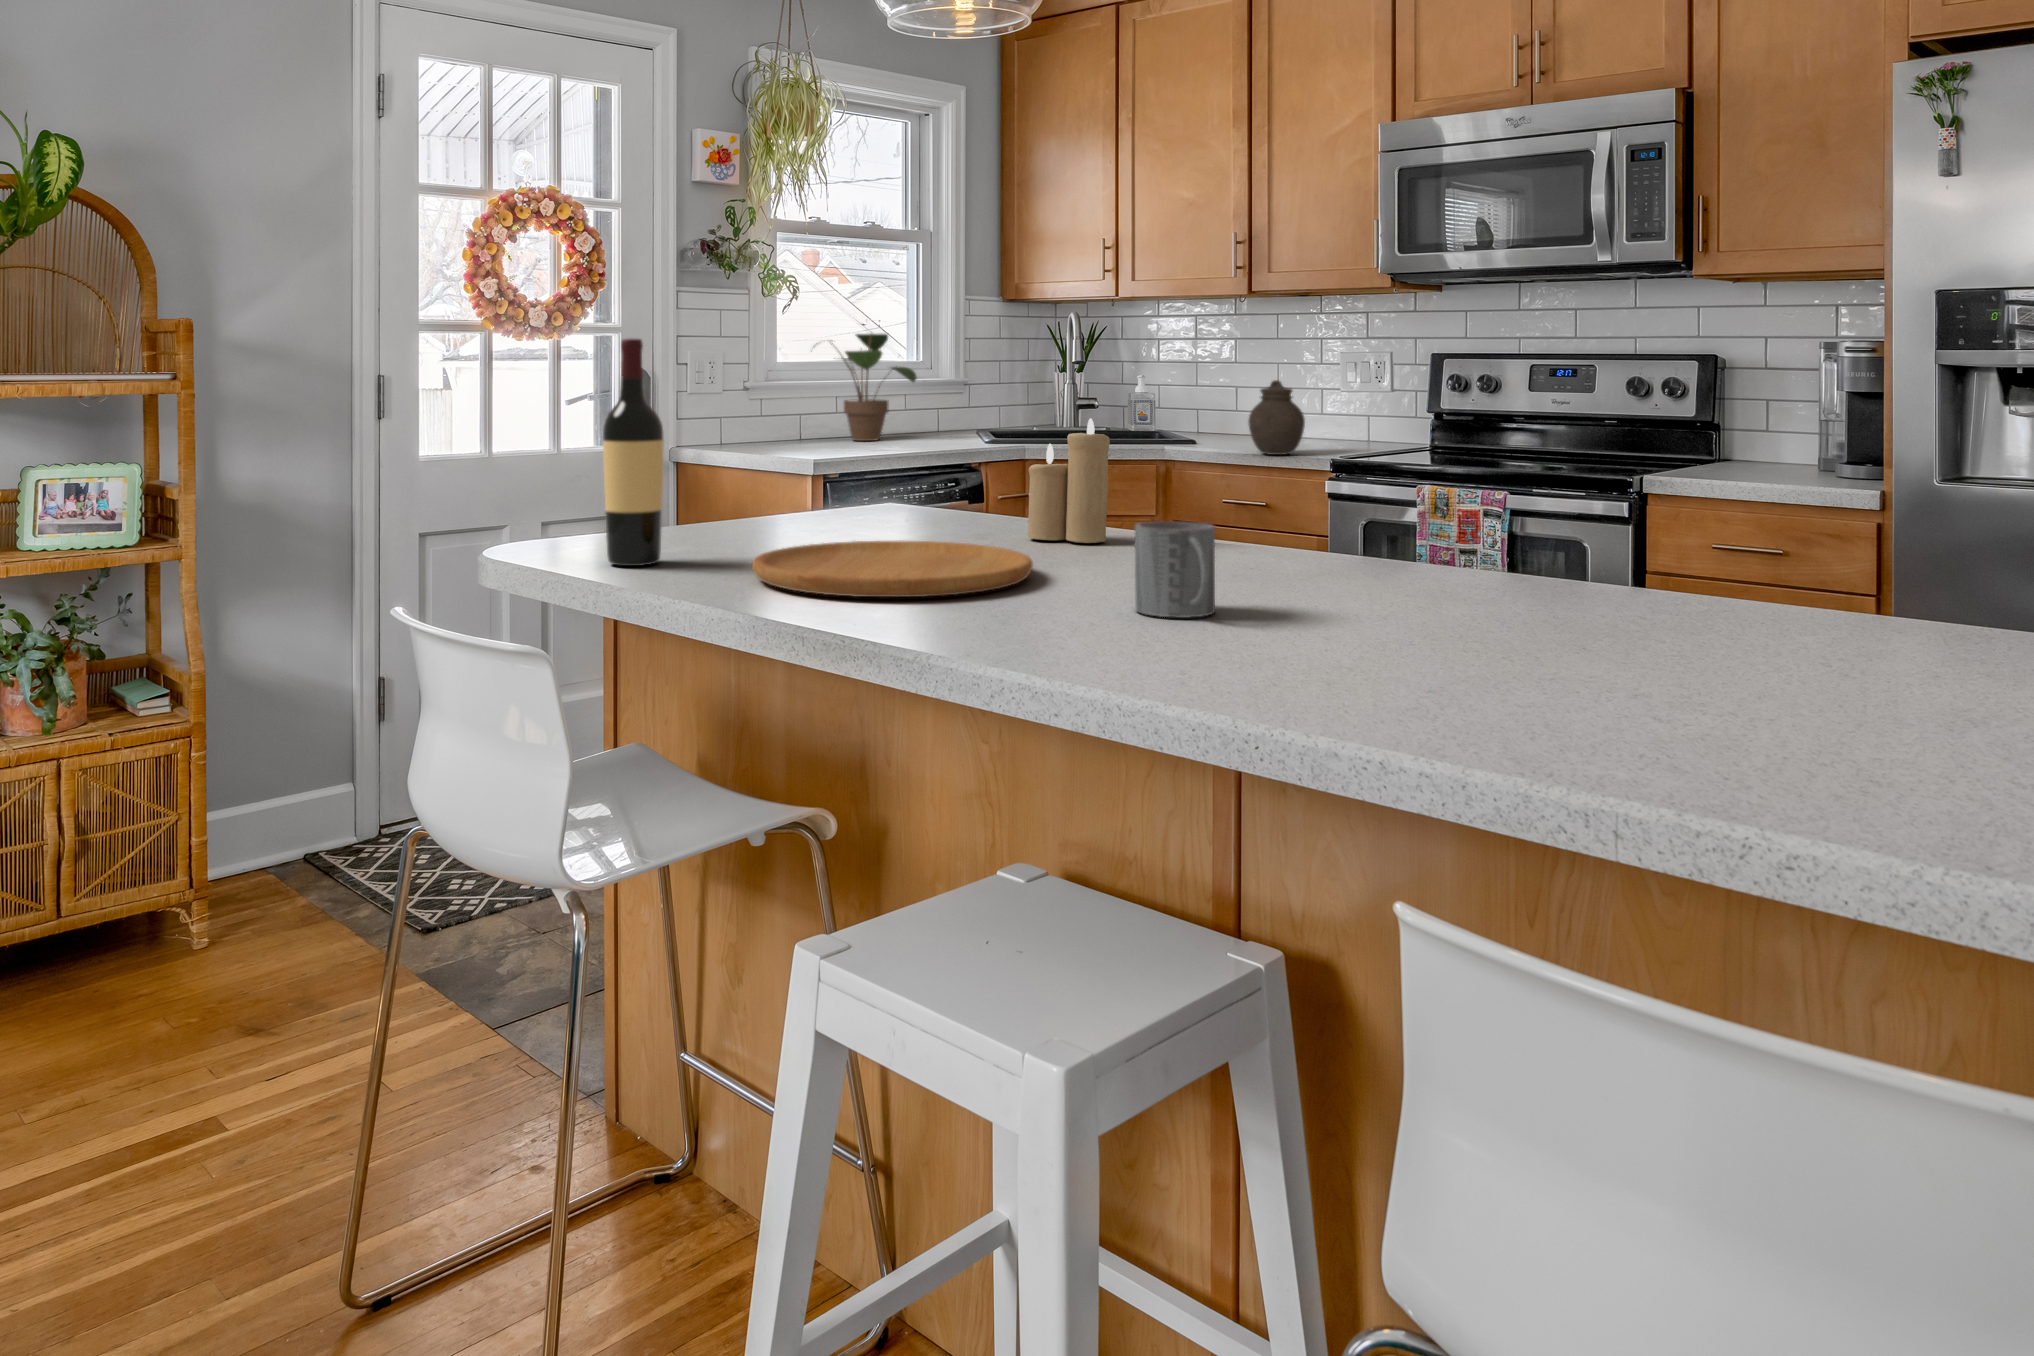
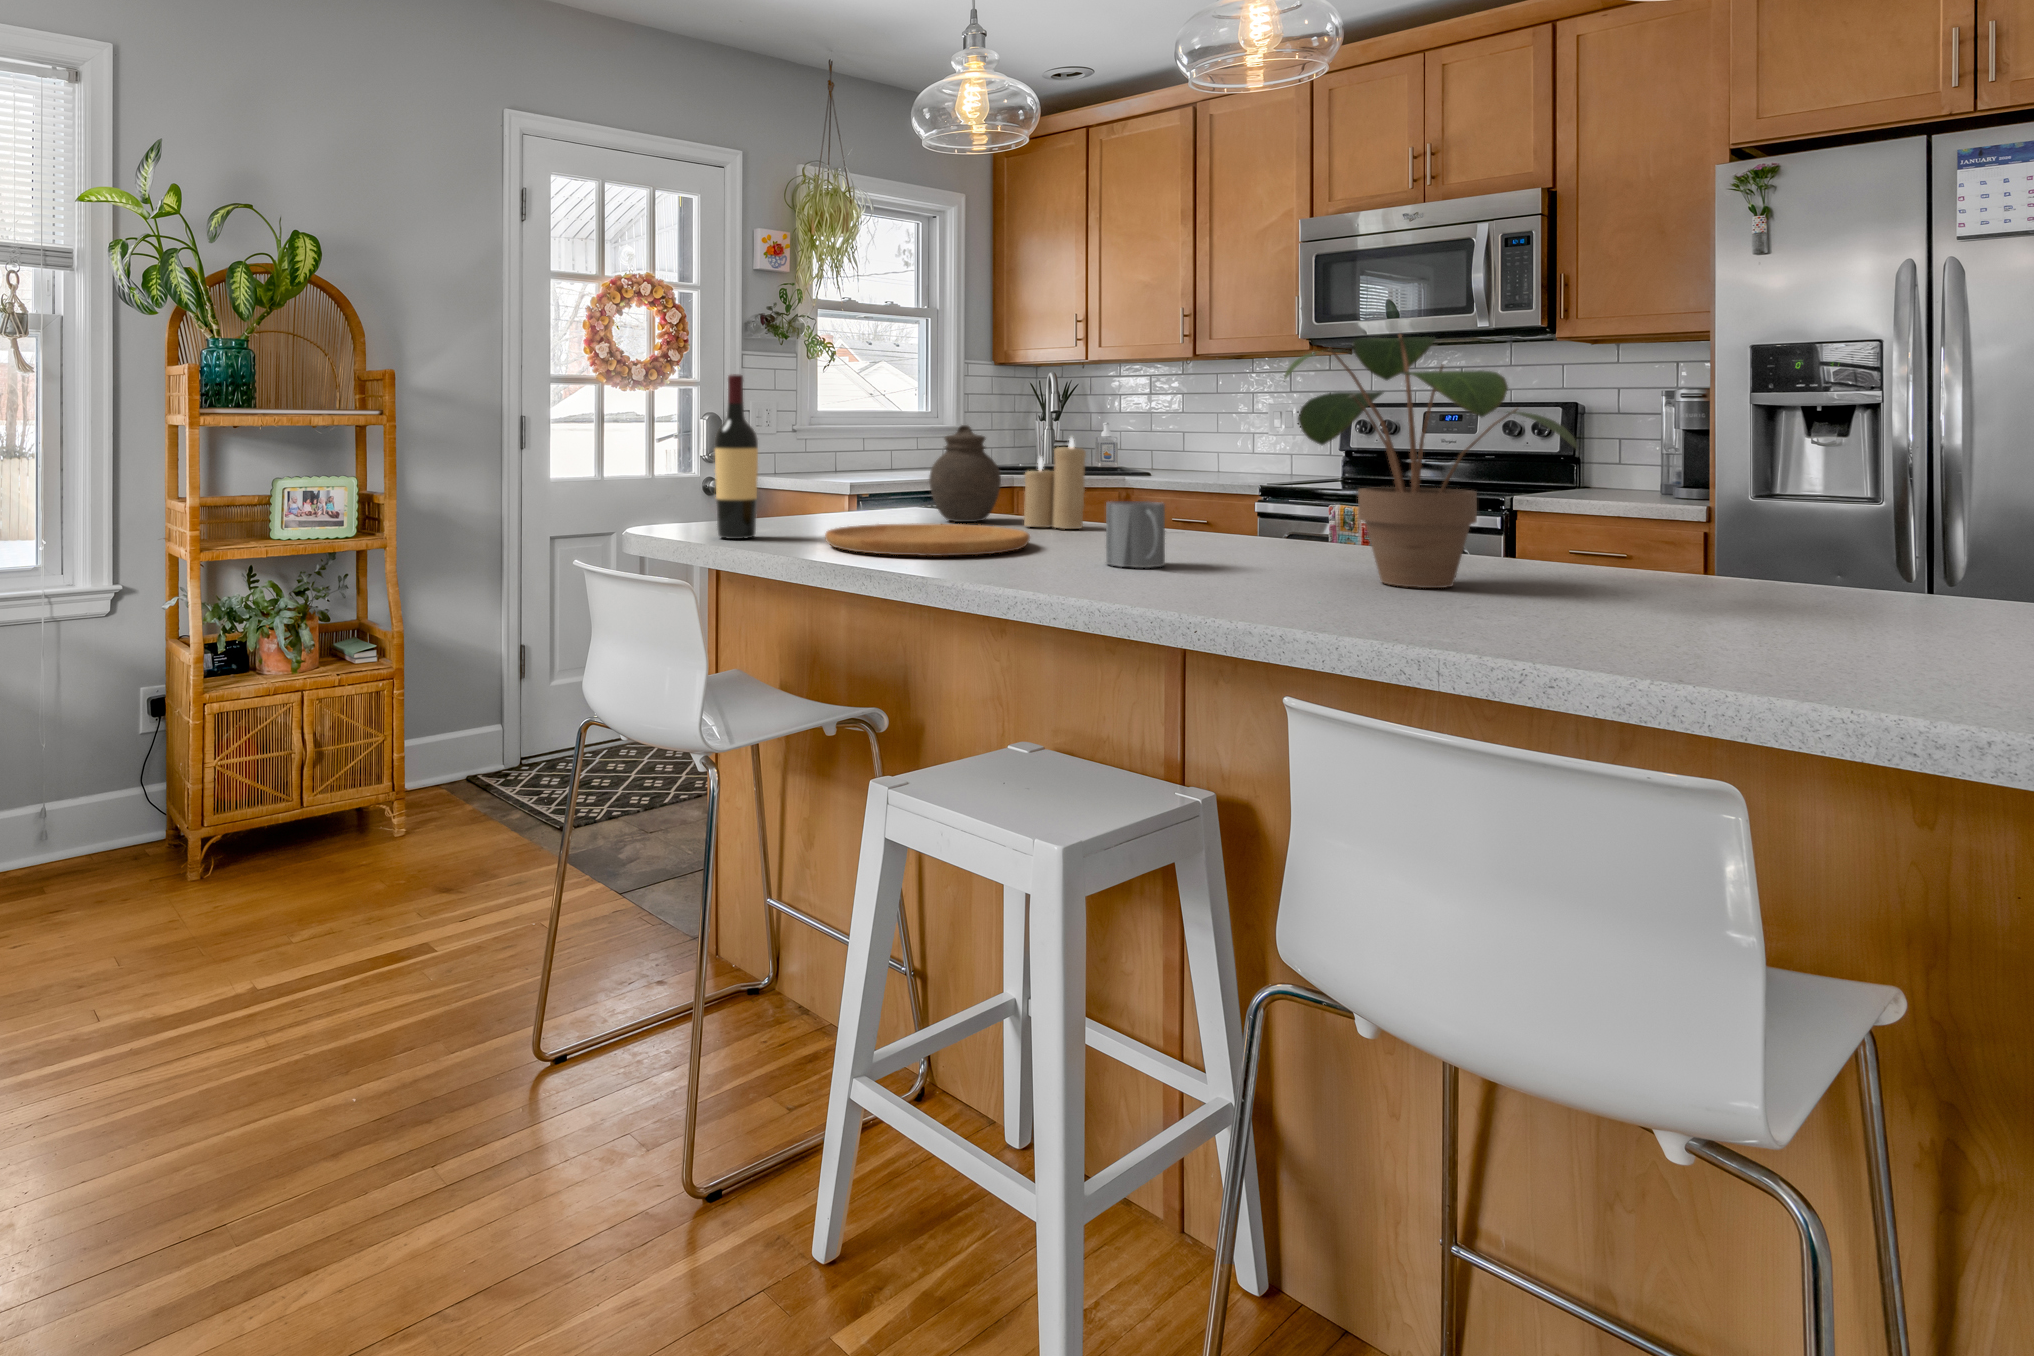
potted plant: present [831,333,917,441] -> present [1284,334,1577,588]
jar: present [1249,380,1305,455] -> present [929,425,1001,522]

